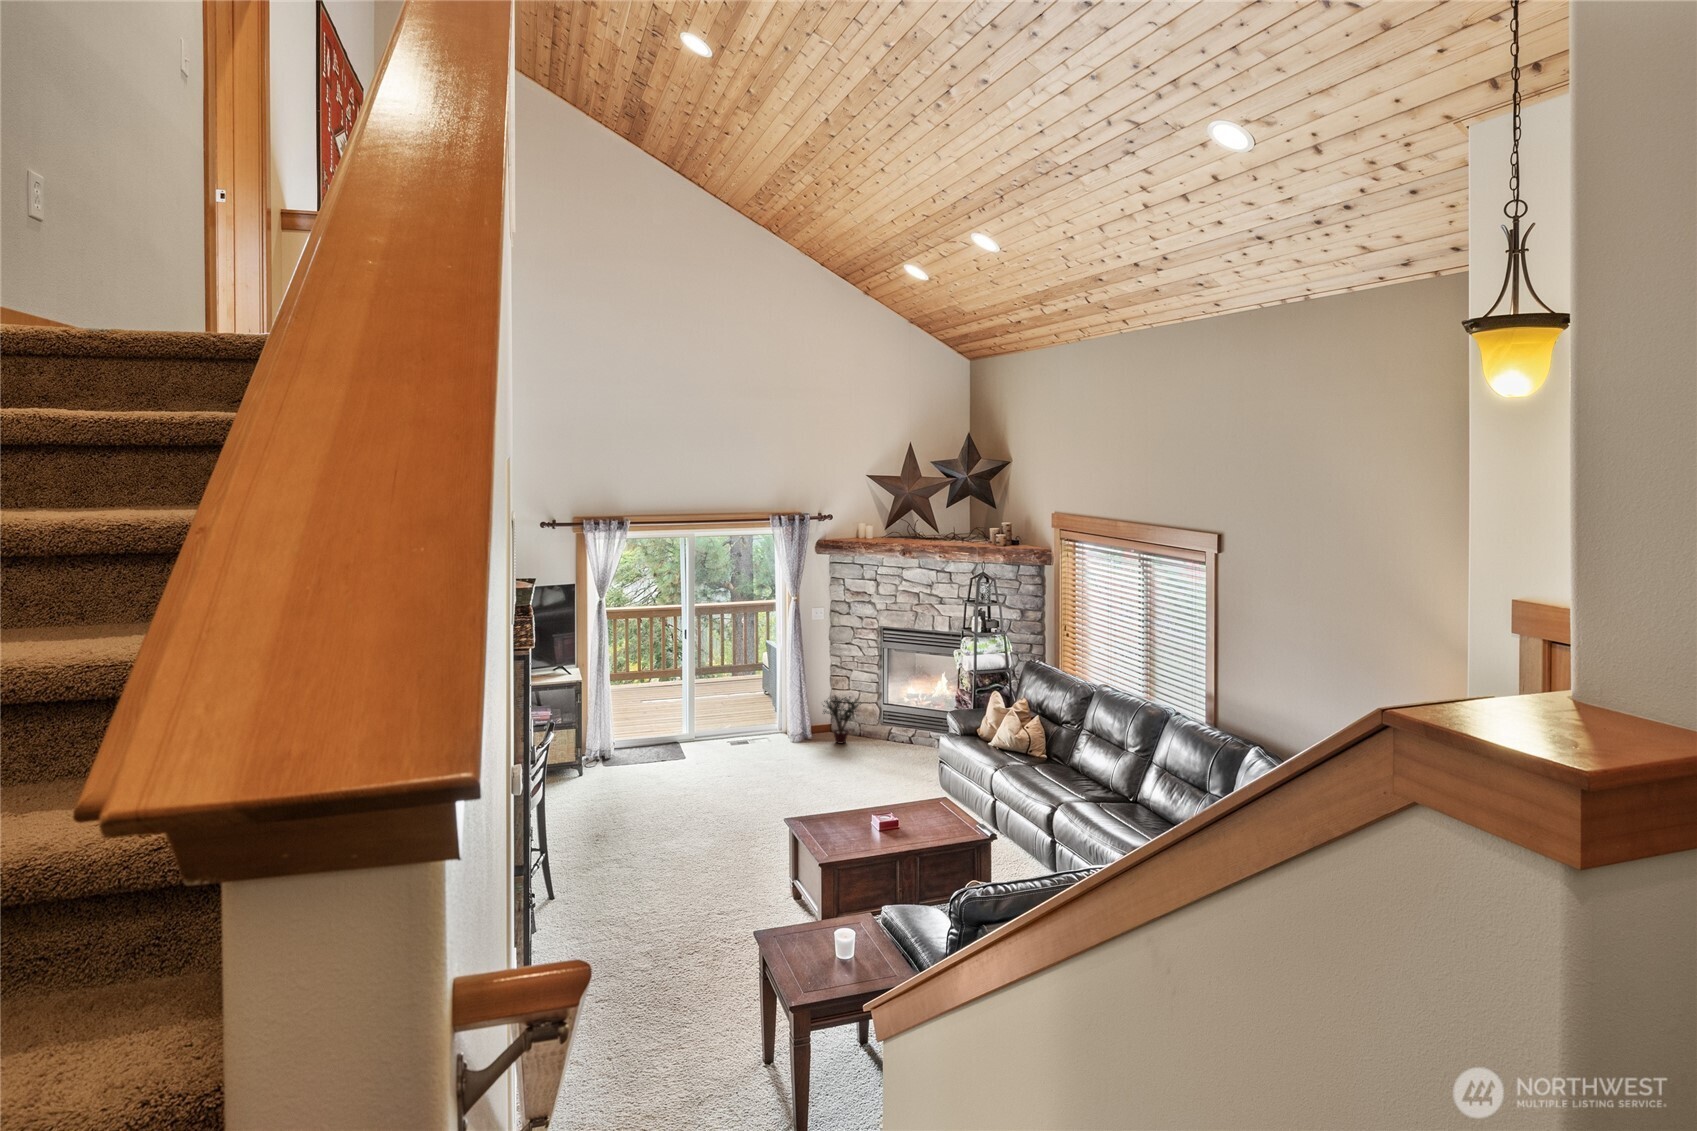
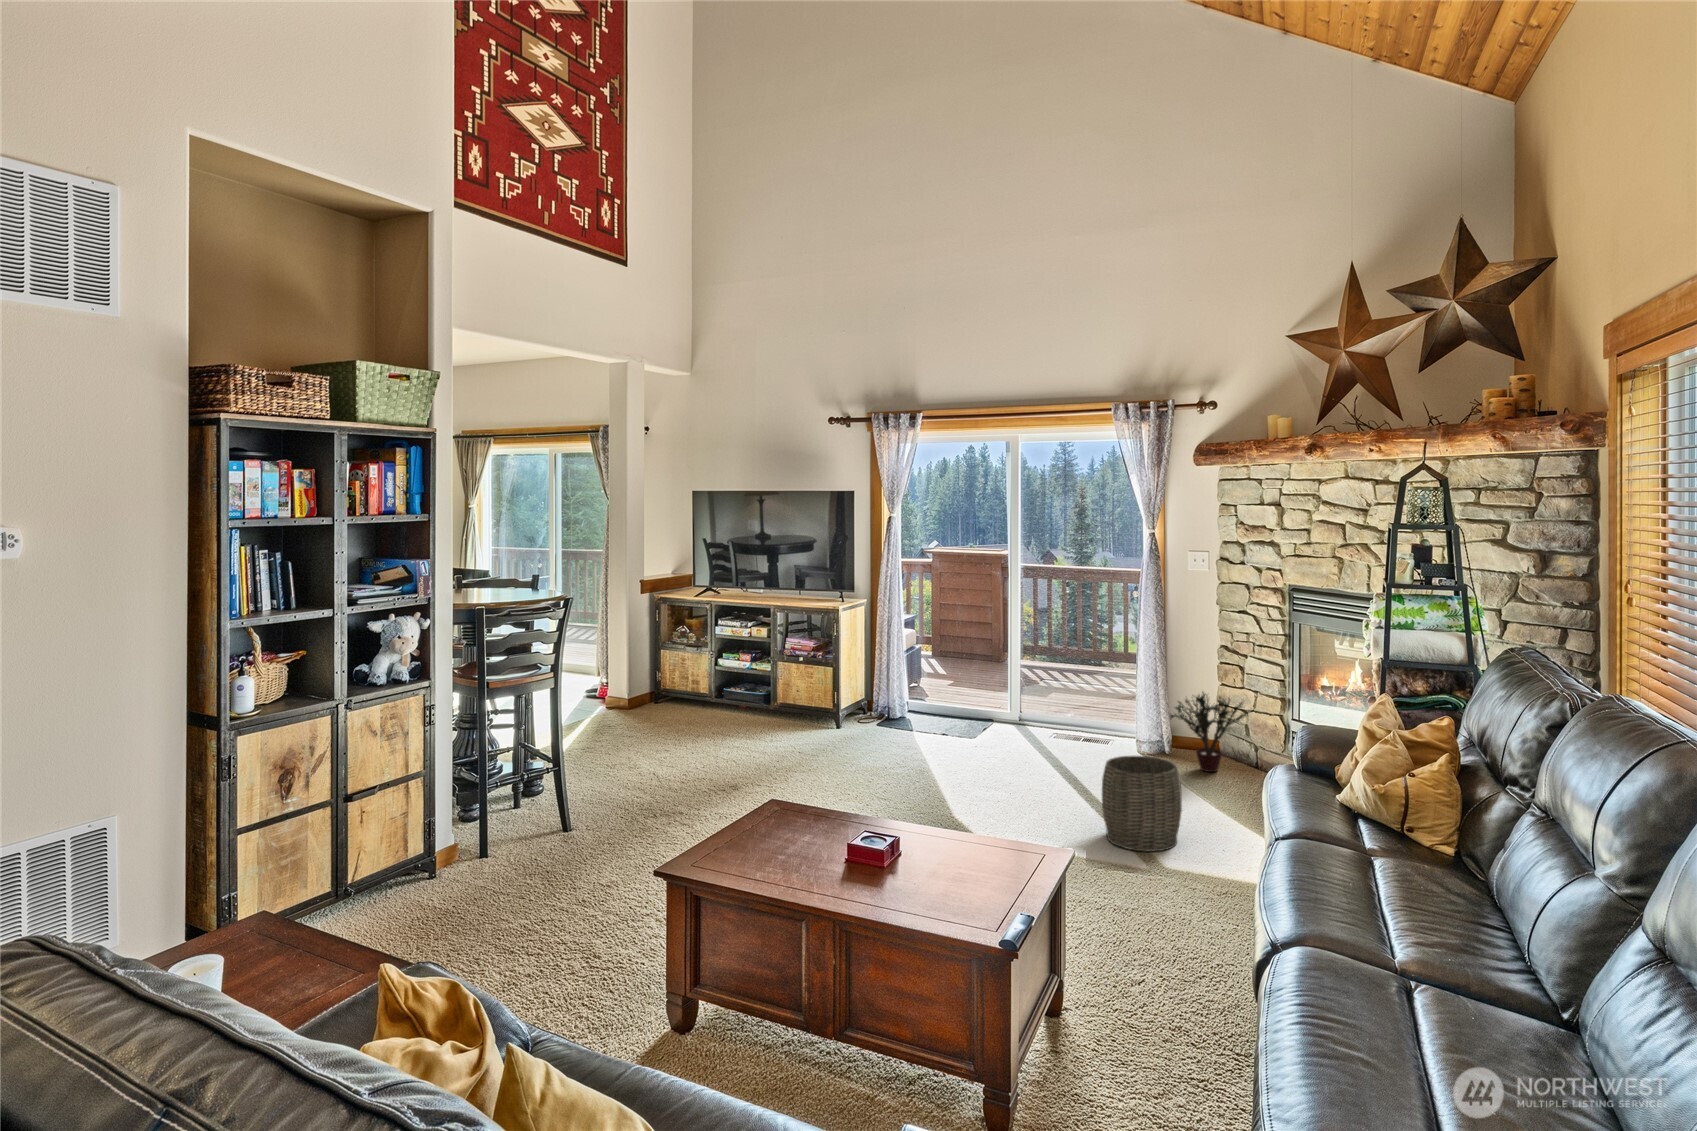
woven basket: none [852,736,897,790] -> present [1102,756,1182,852]

